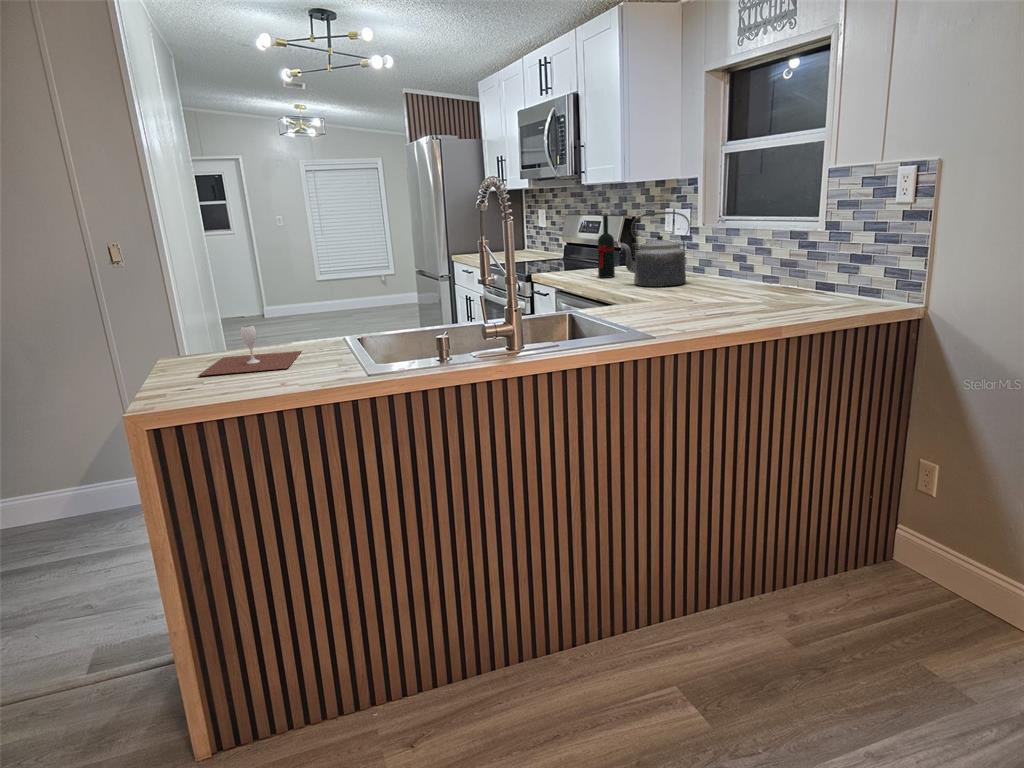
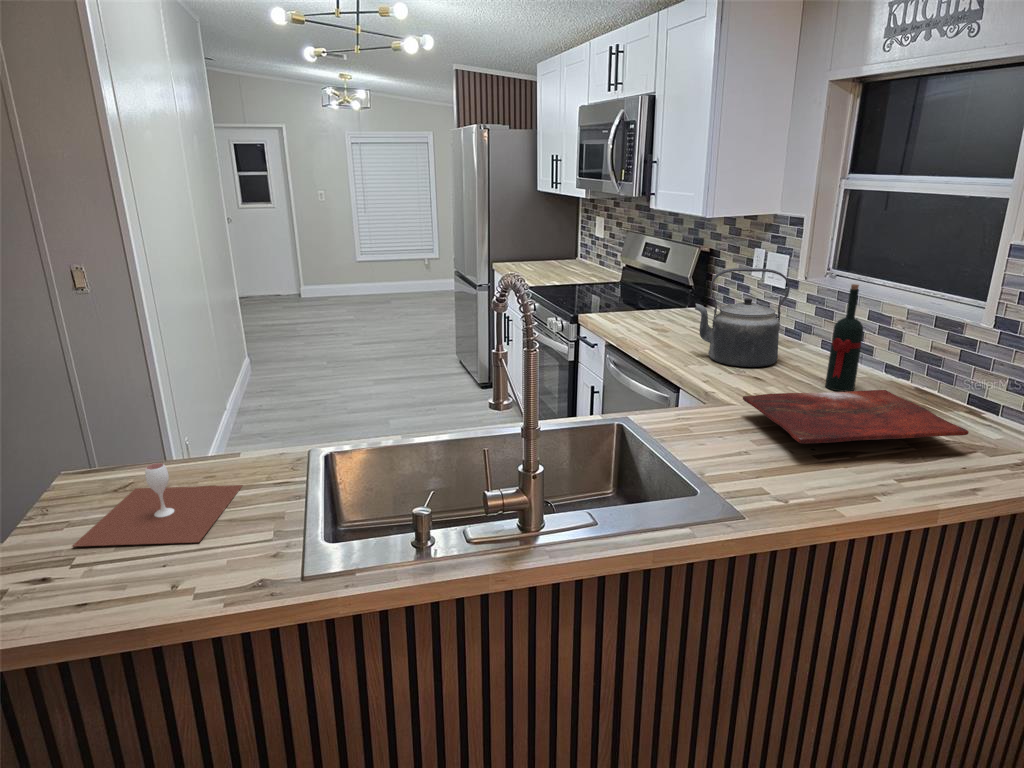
wine bottle: present [598,213,615,278] -> present [825,284,863,391]
cutting board: none [657,281,807,307] -> present [743,390,969,443]

